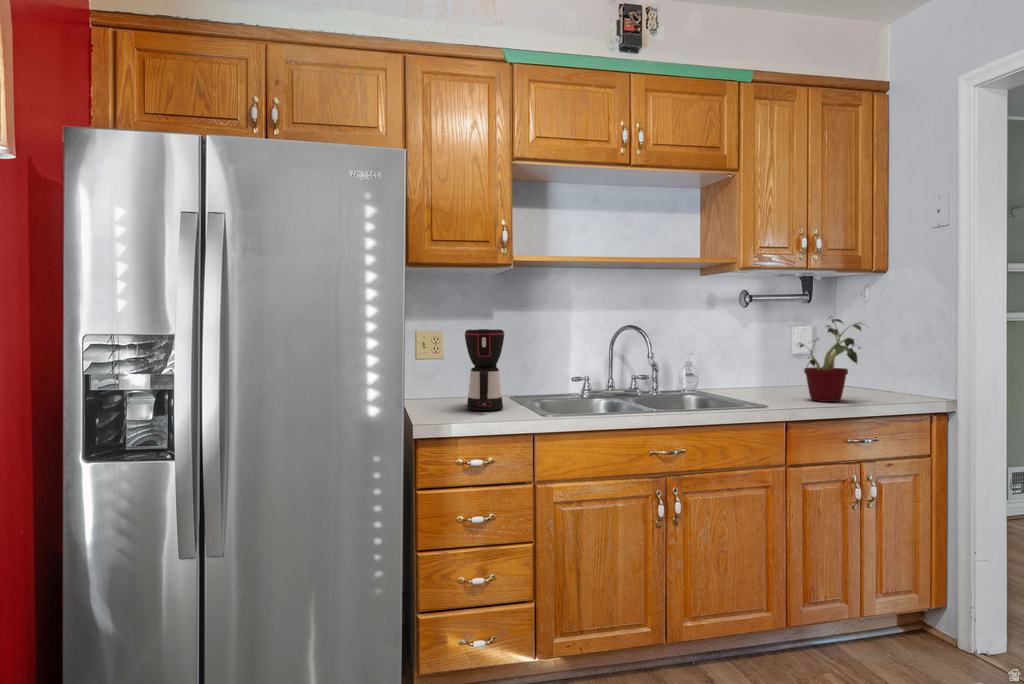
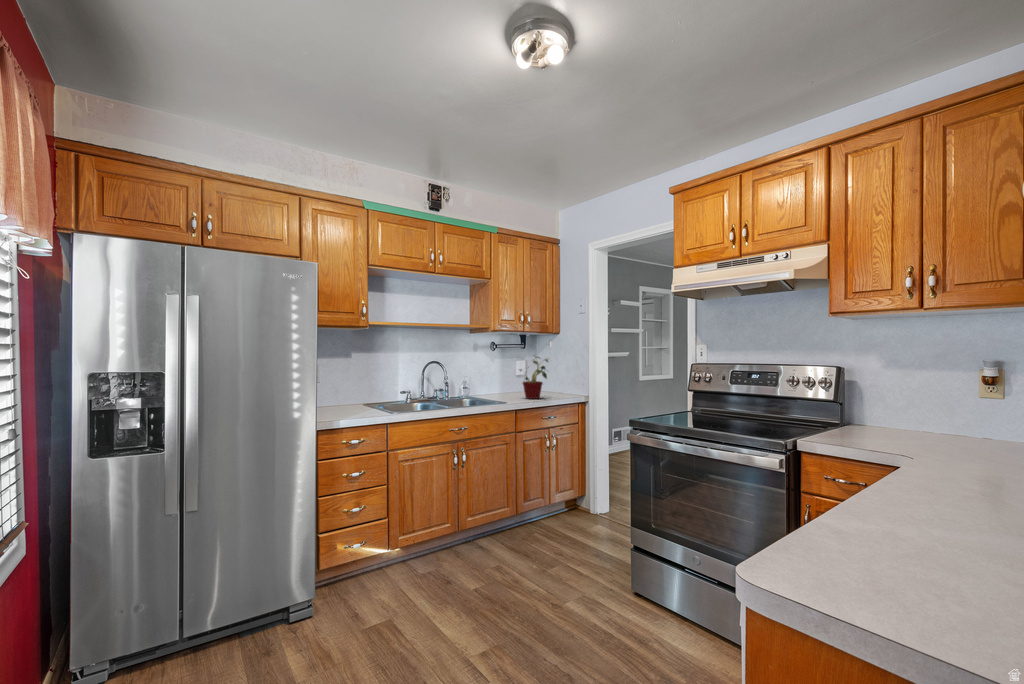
coffee maker: present [464,329,505,411] -> none [340,365,365,413]

